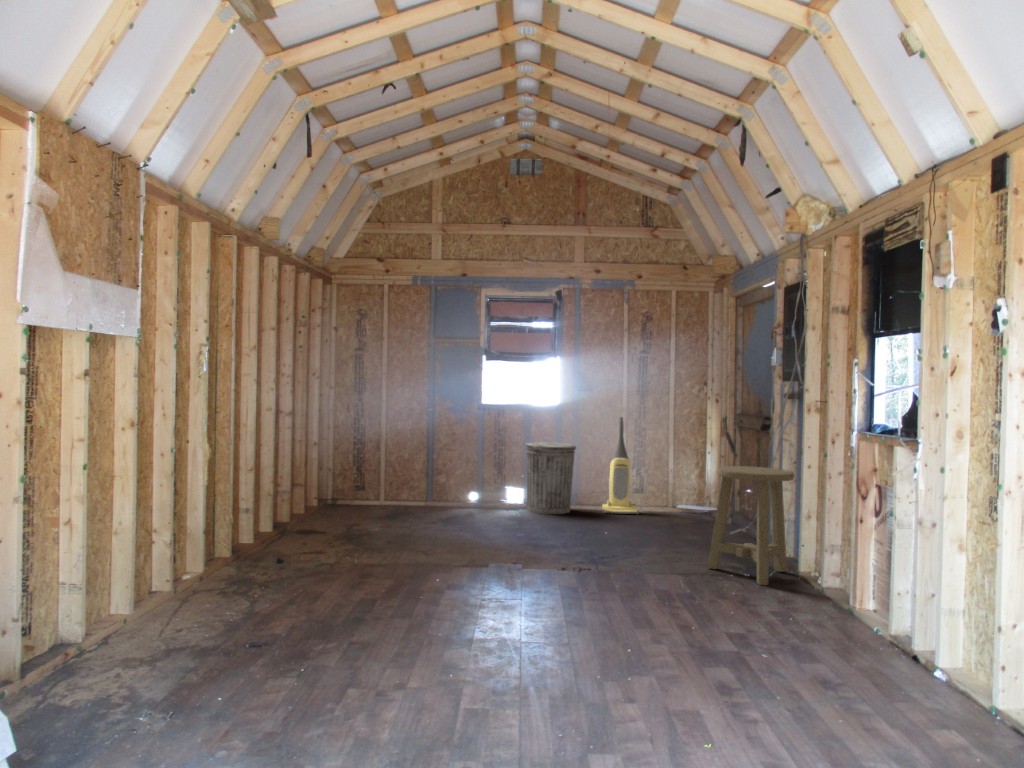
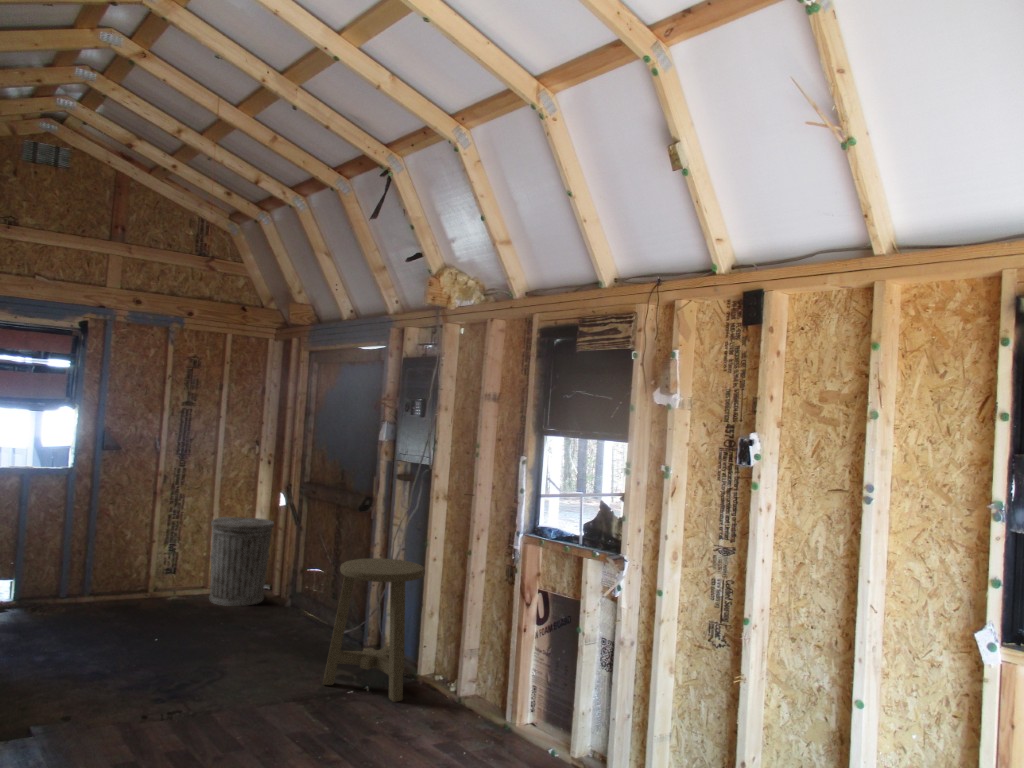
vacuum cleaner: present [602,417,639,514] -> none [131,482,181,605]
trash can: present [526,442,576,514] -> present [210,517,274,606]

